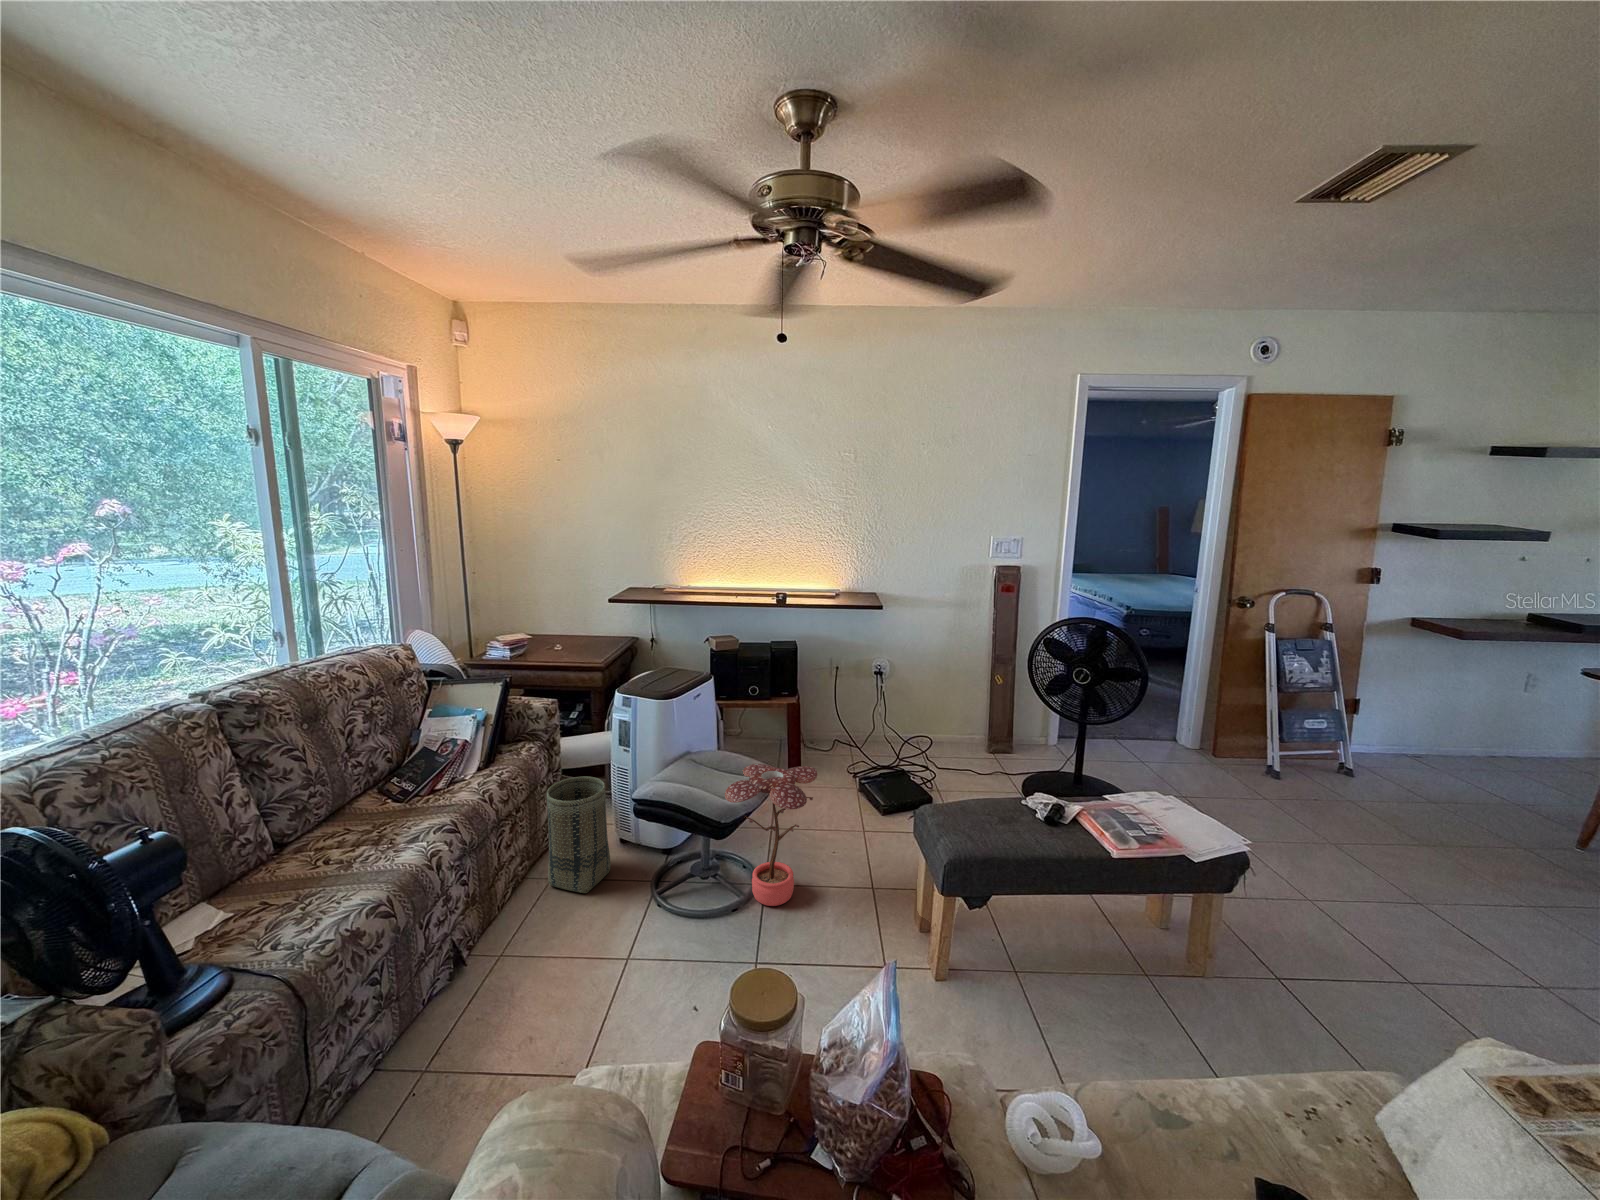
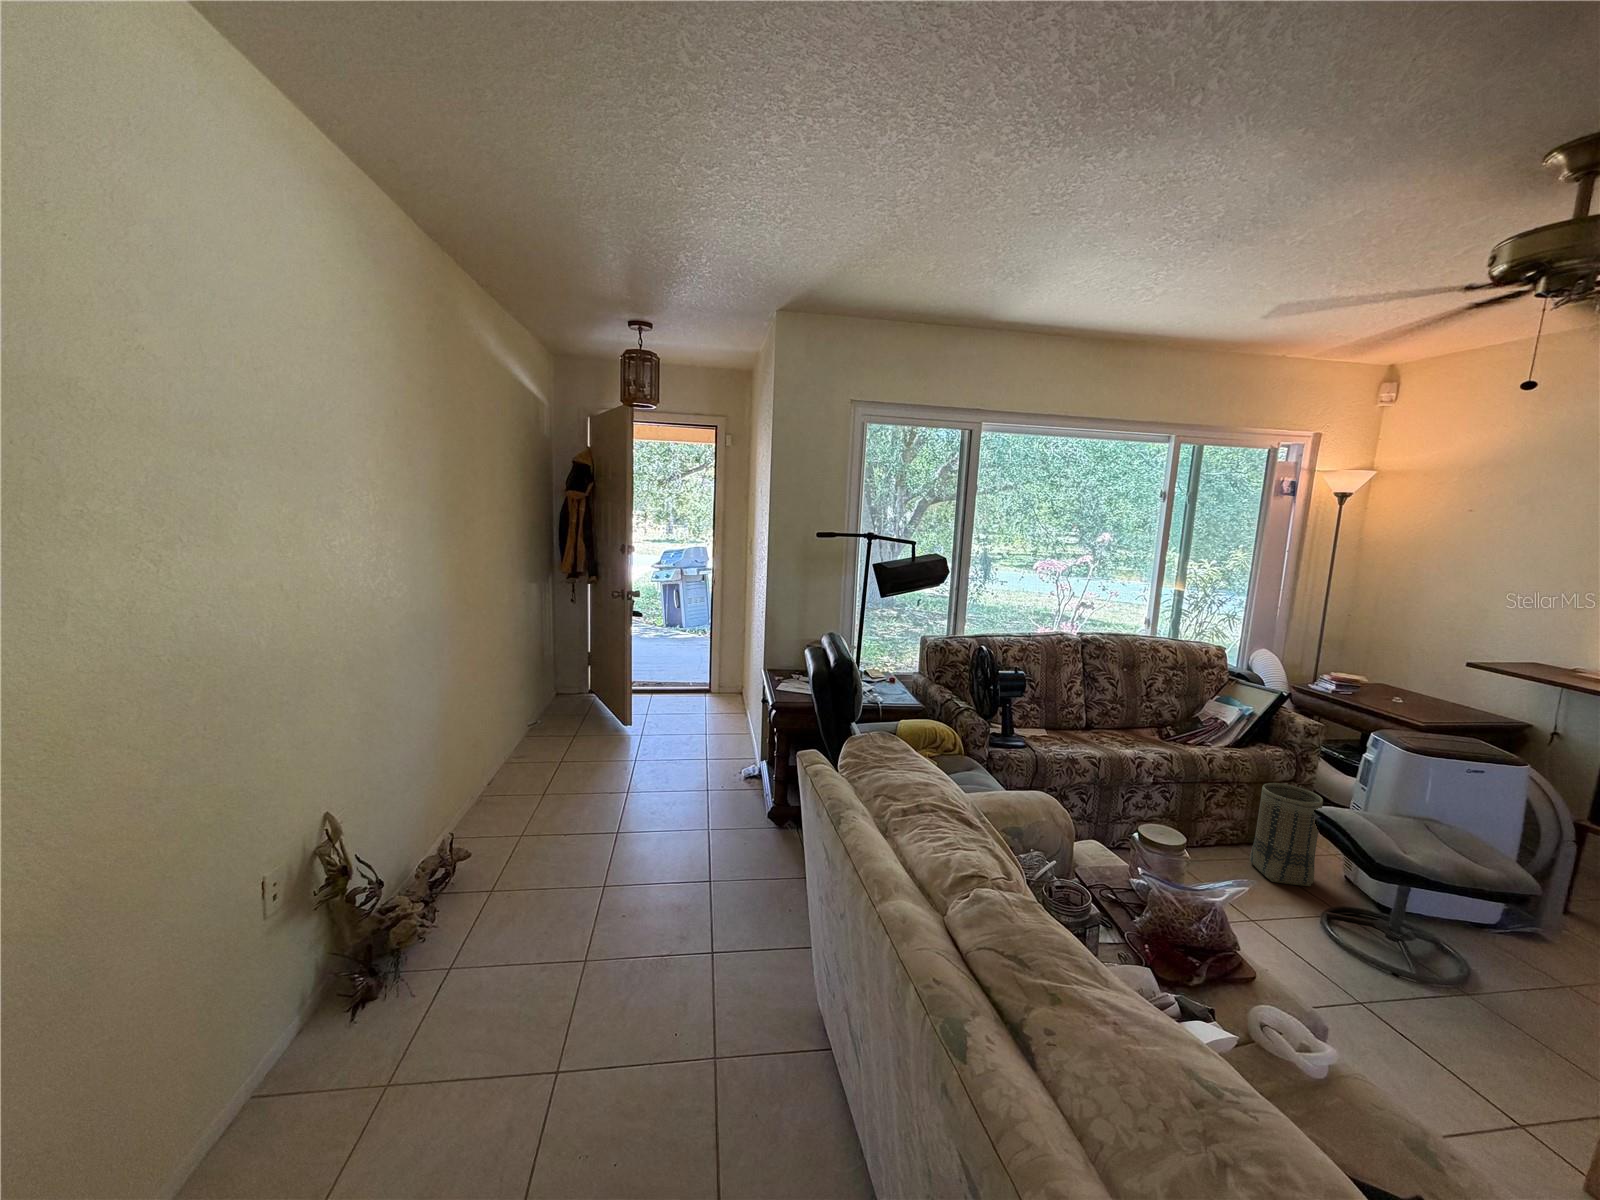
potted plant: present [725,764,818,906] -> none [1403,844,1577,1015]

